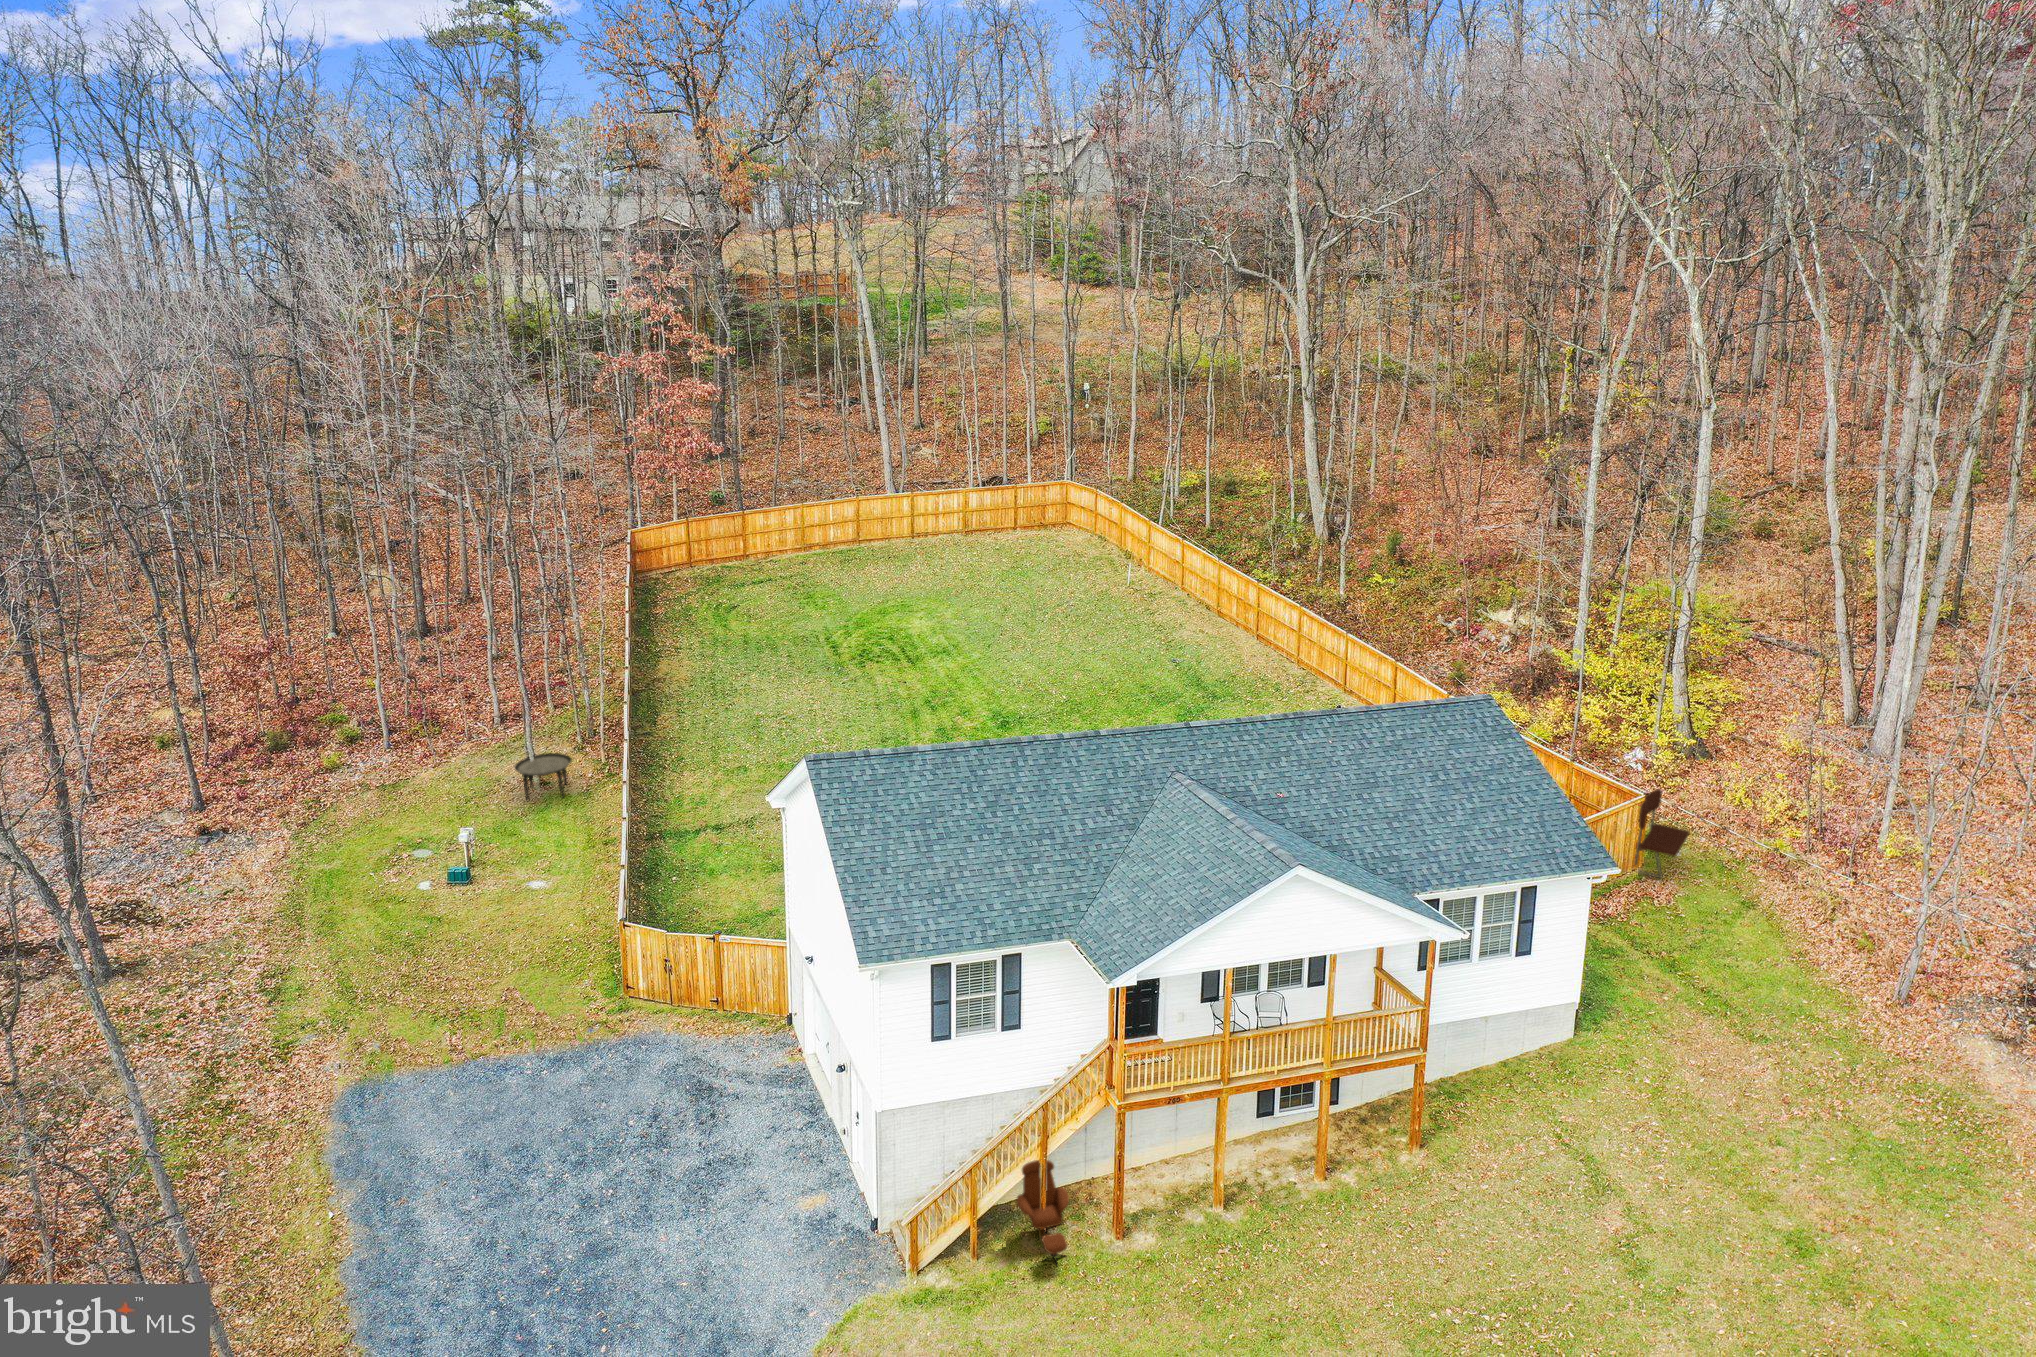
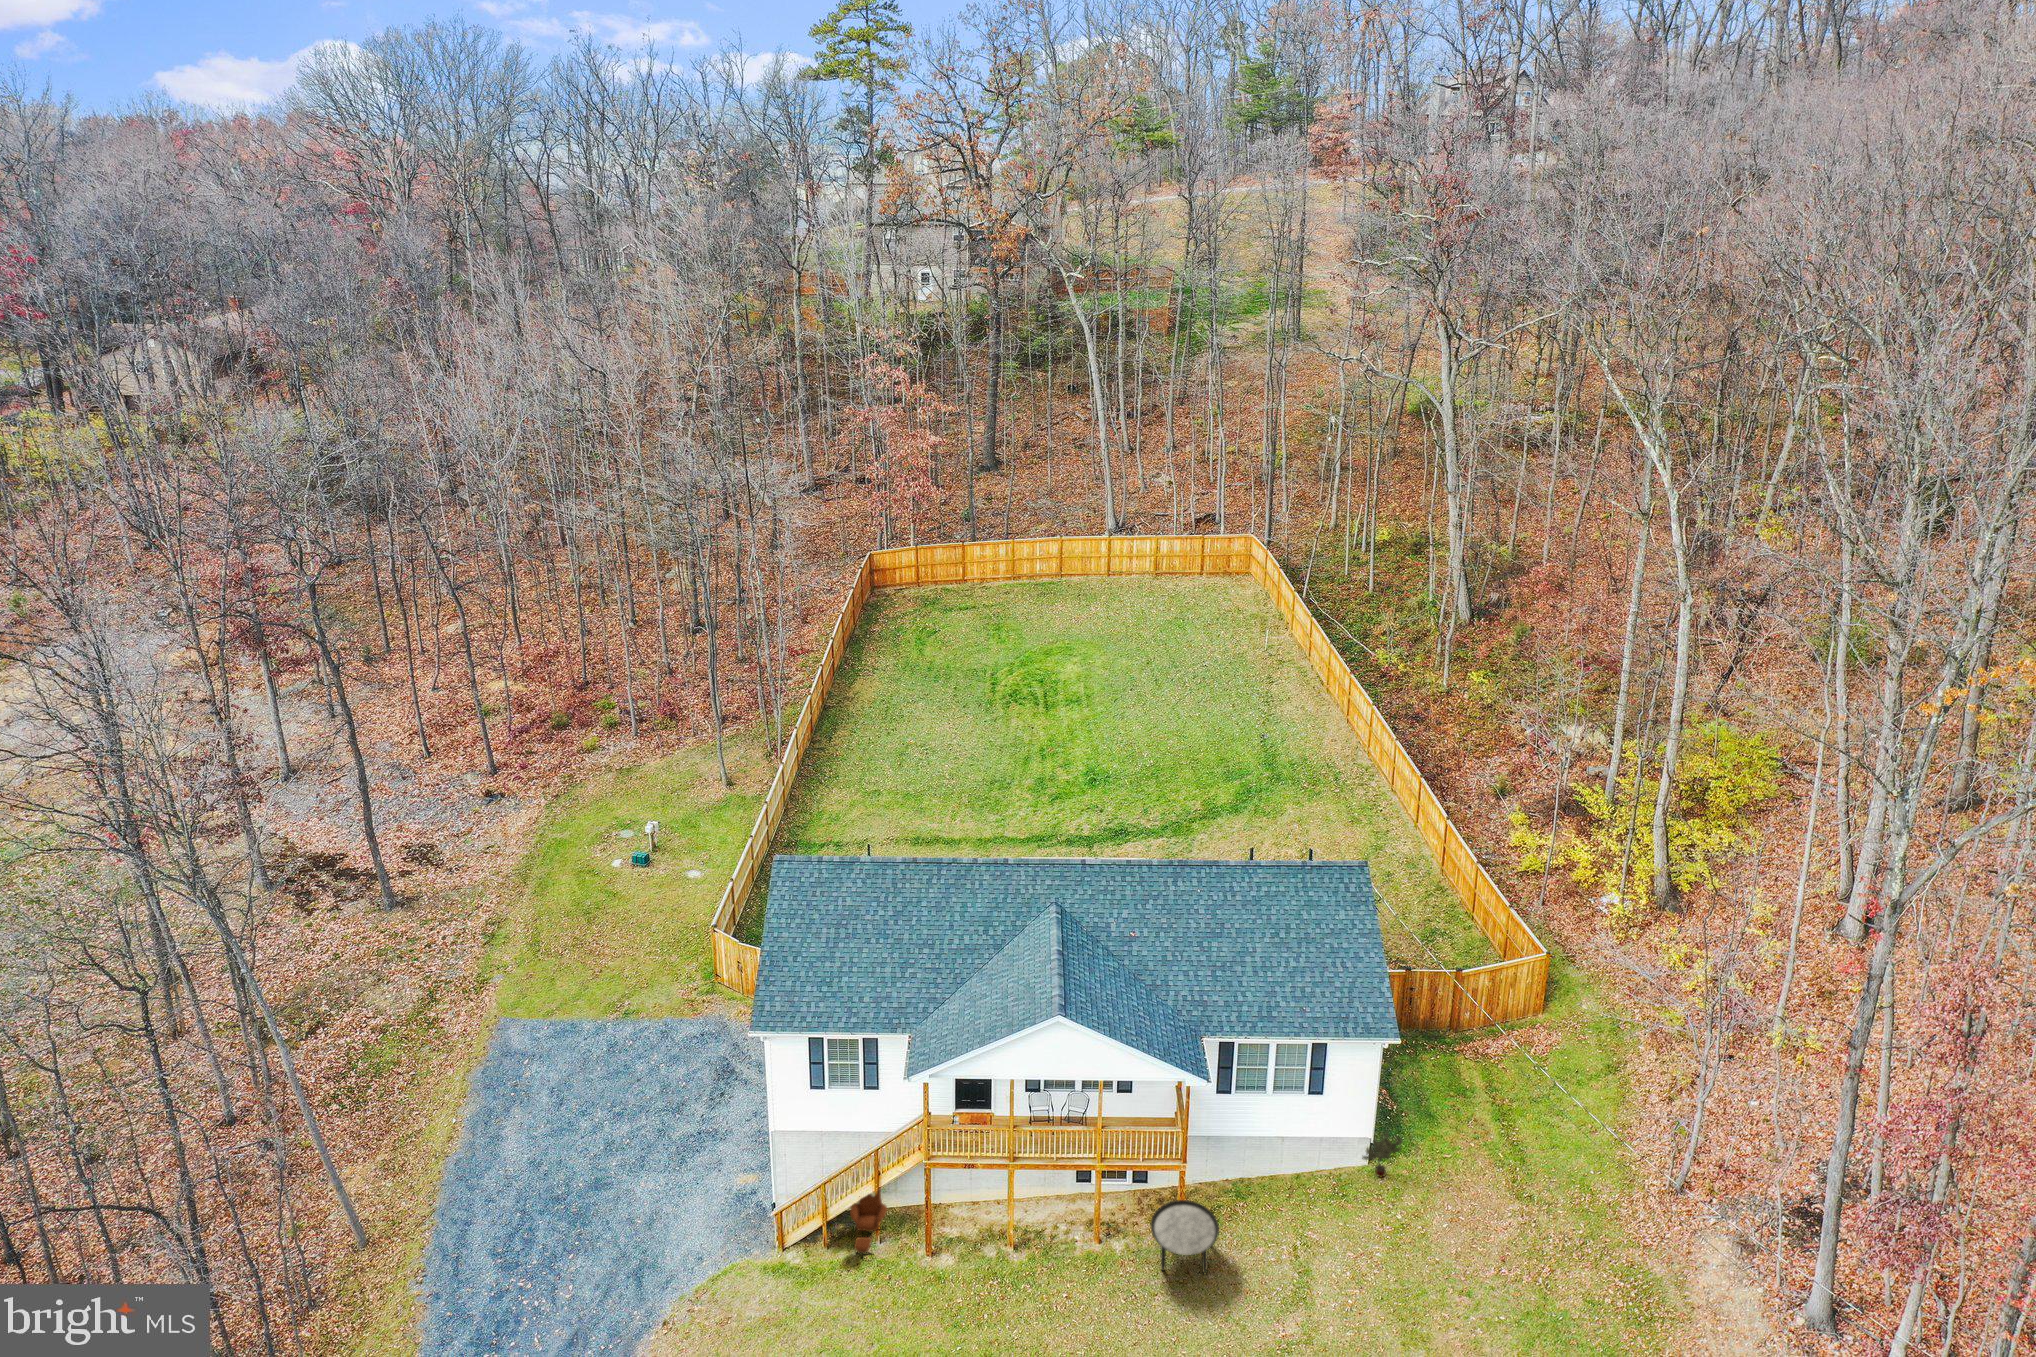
round table: present [515,753,572,801] -> present [1151,1200,1219,1274]
bench: present [1635,789,1690,878] -> none [1525,950,1591,1033]
potted tree: none [1575,984,1618,1044] -> present [1362,1133,1402,1177]

